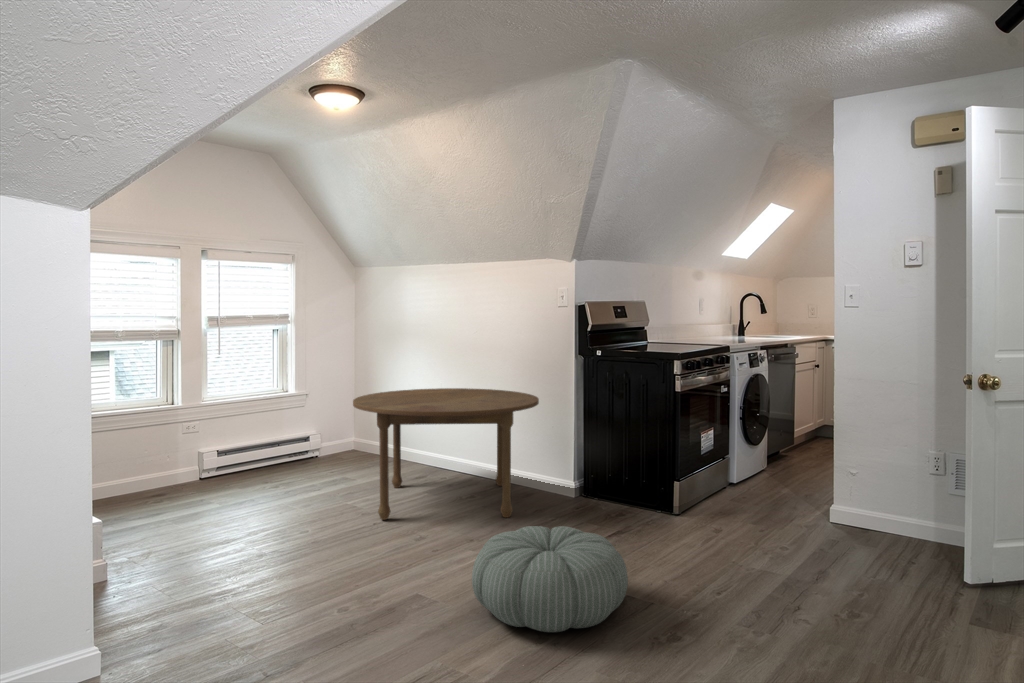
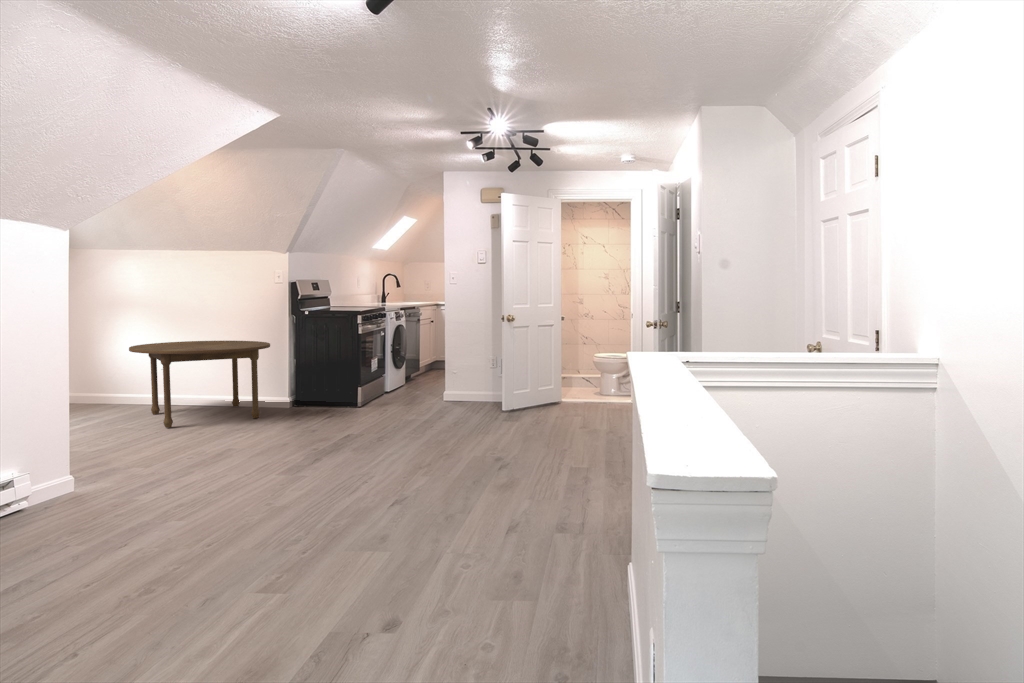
pouf: present [472,526,628,632] -> none [269,403,355,449]

